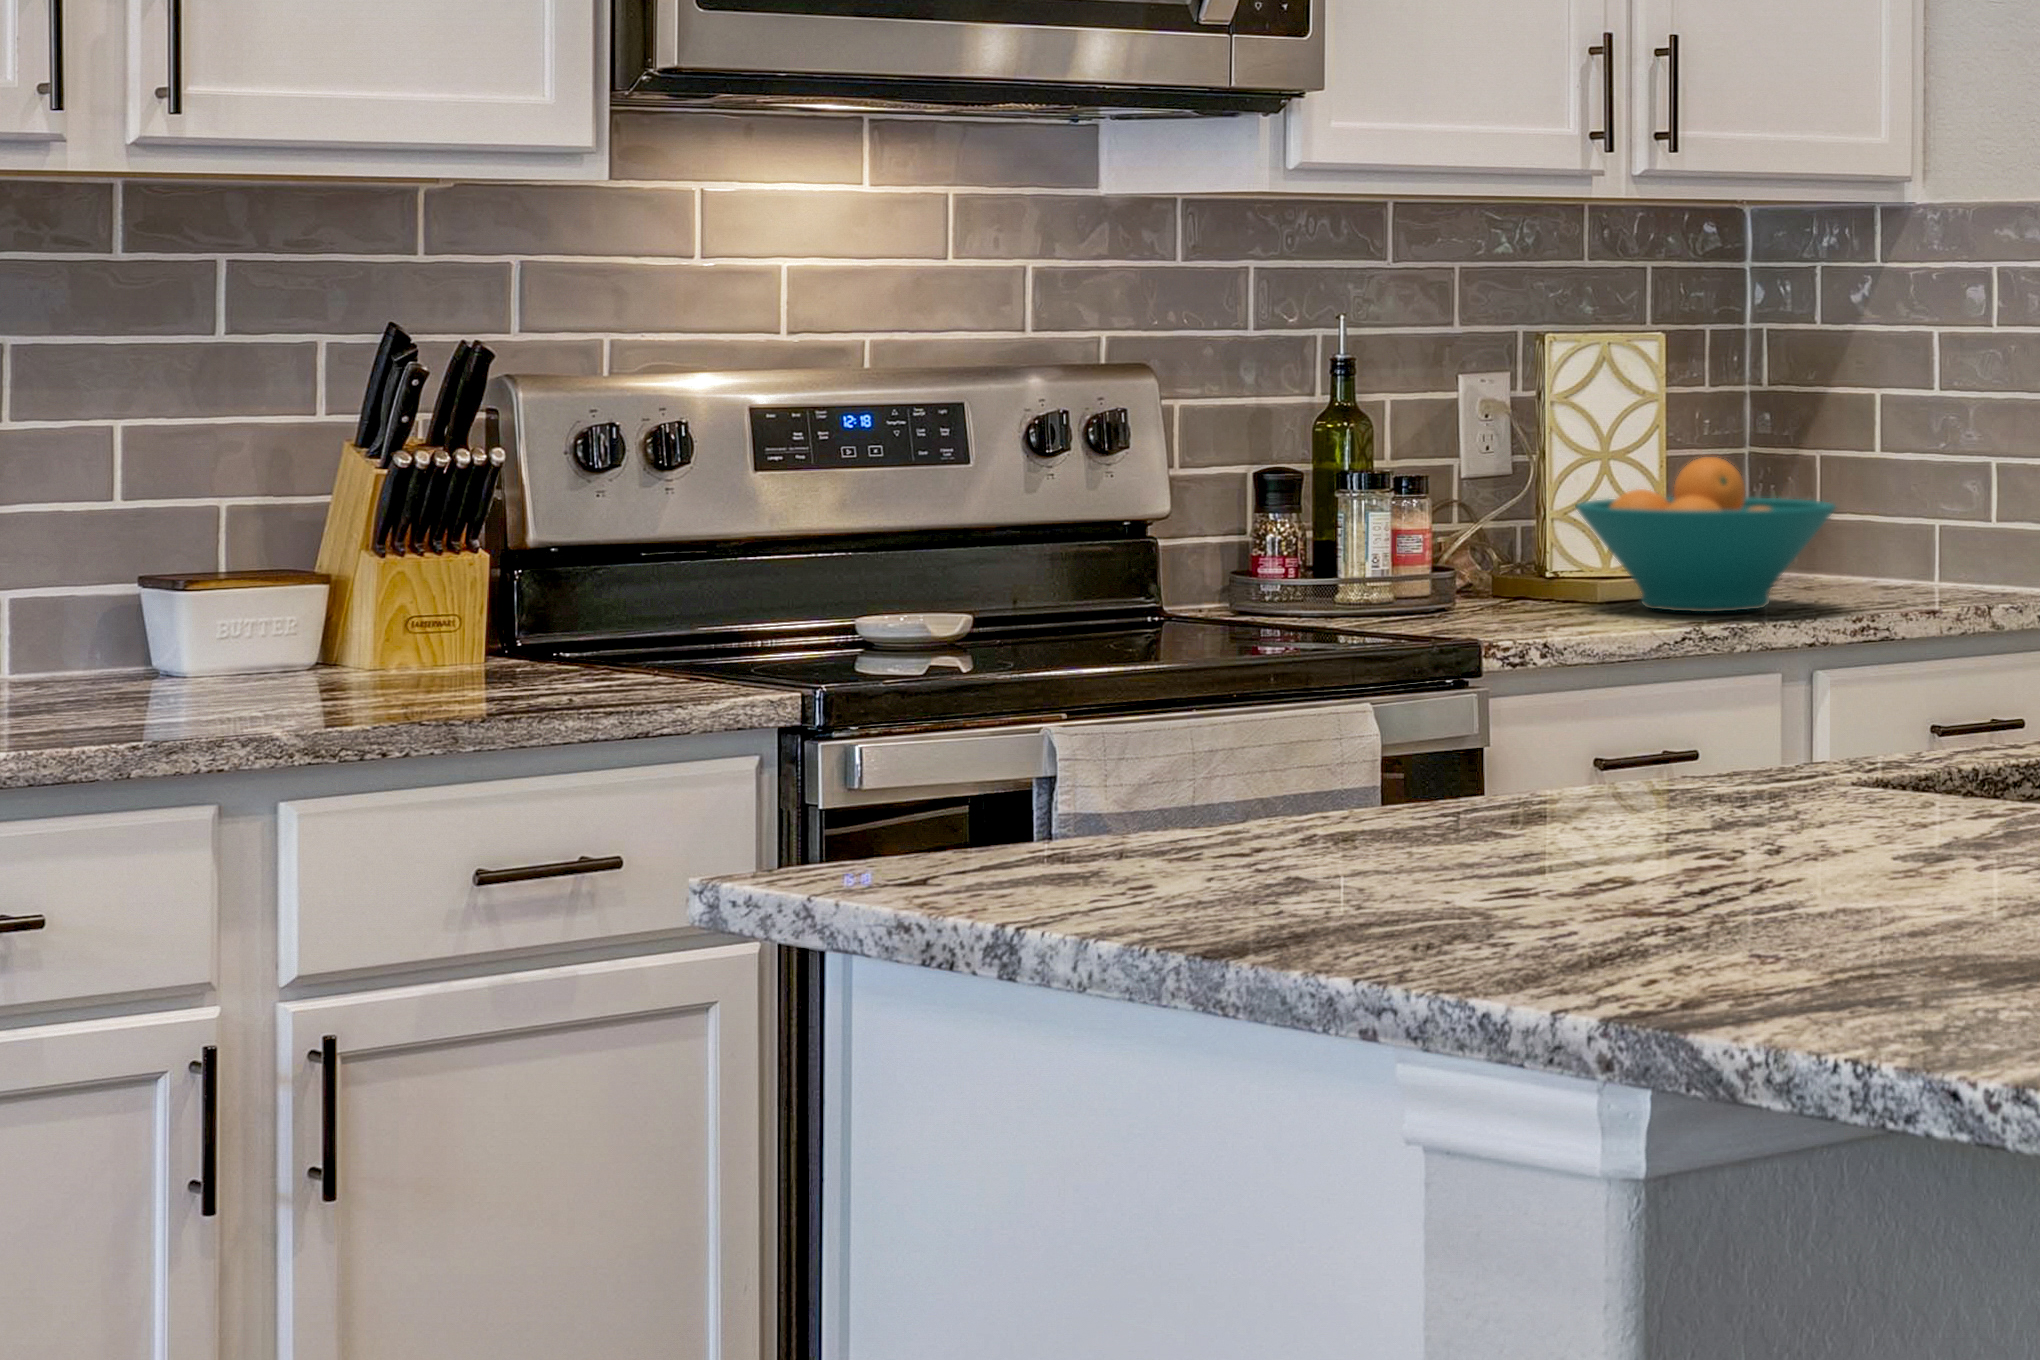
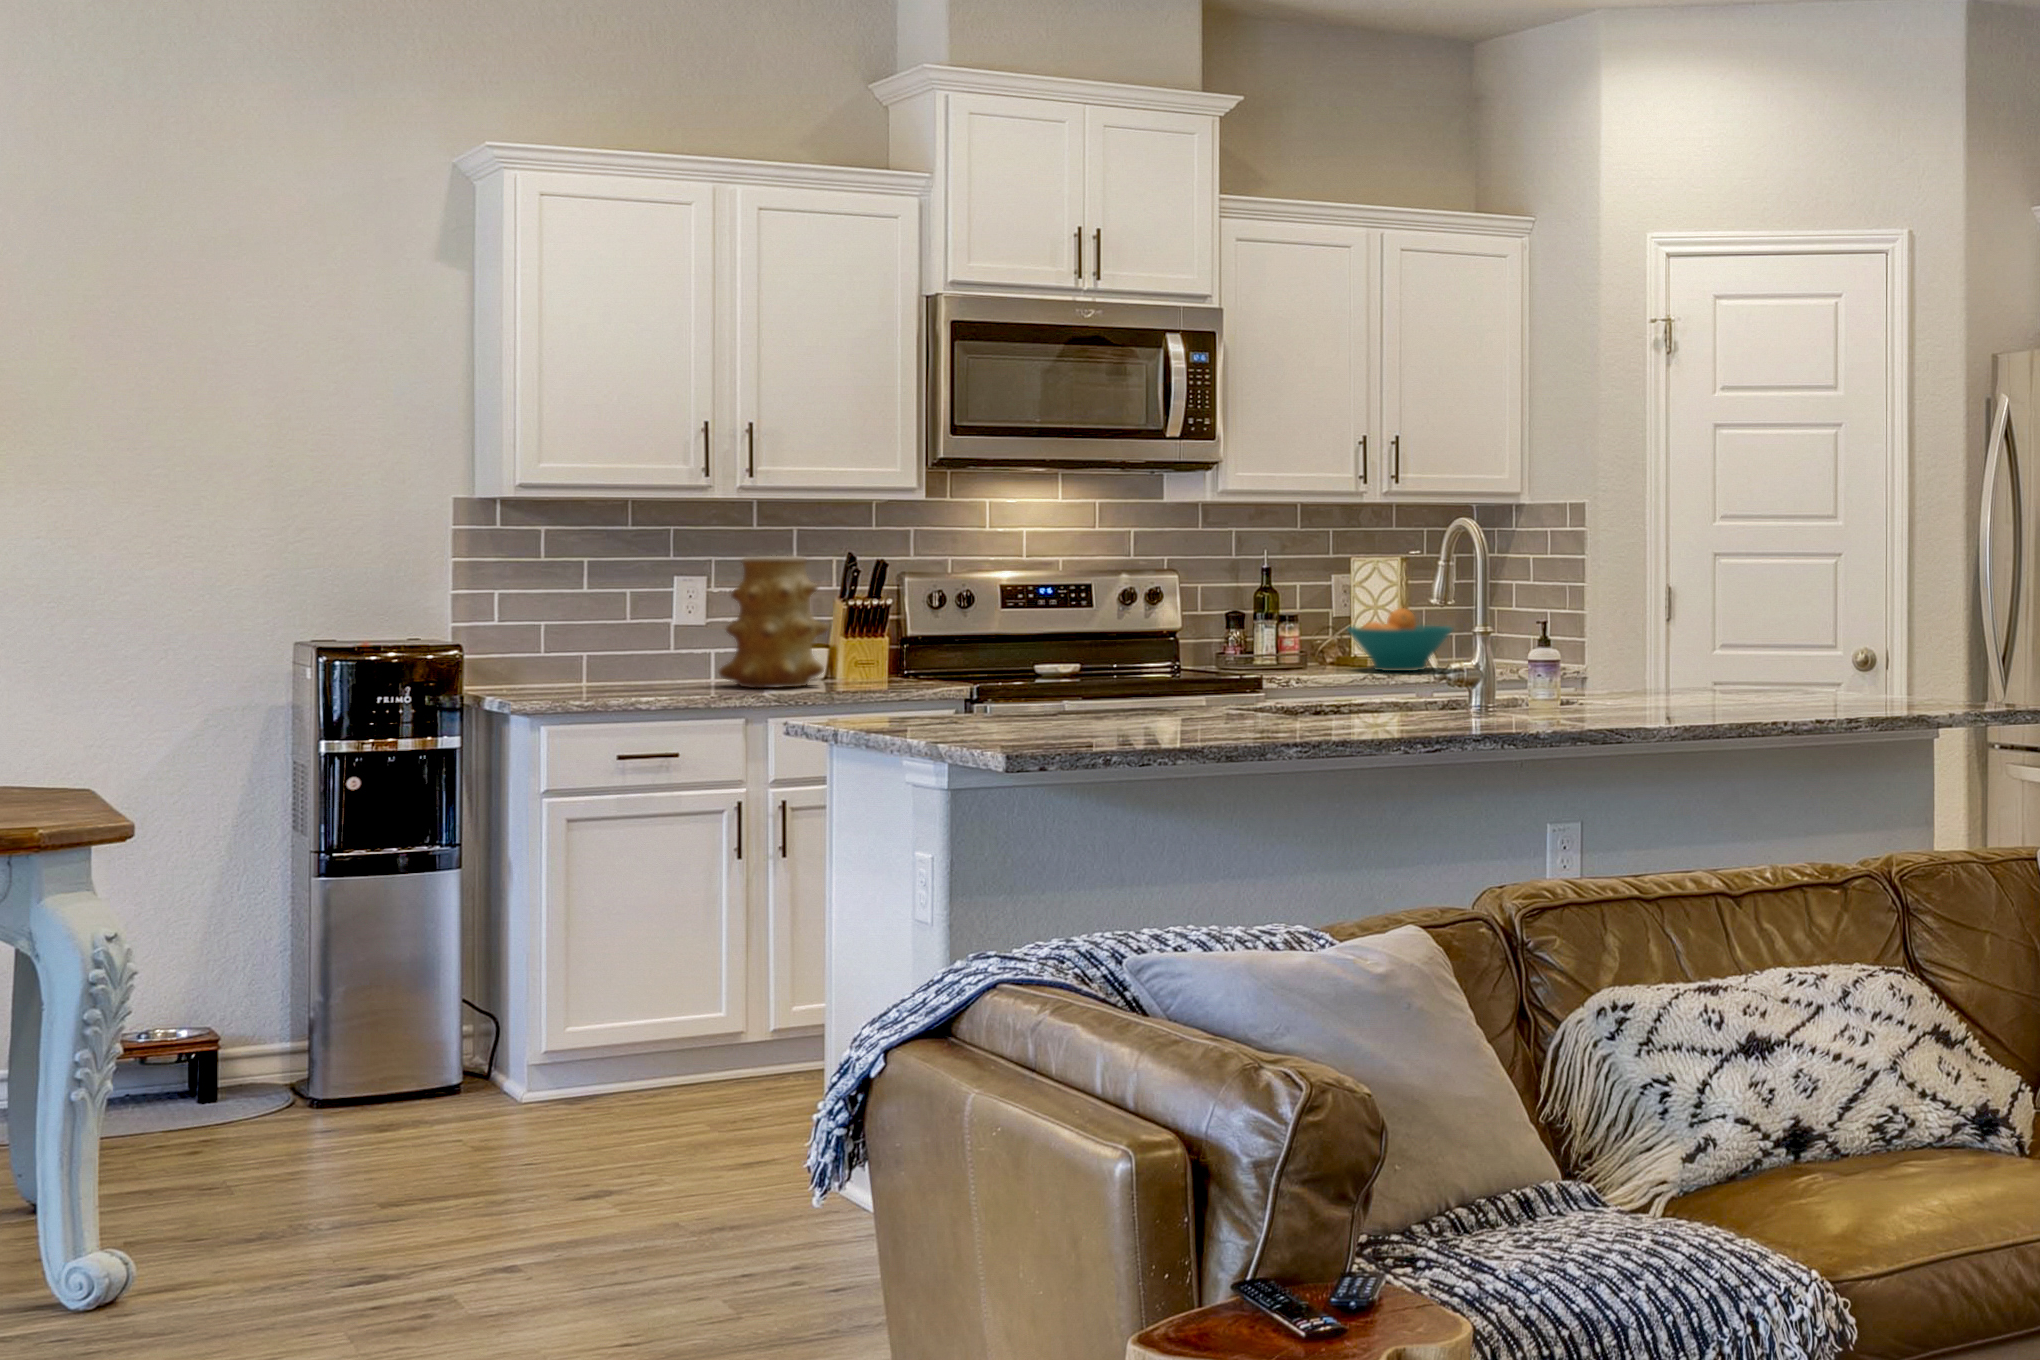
vase: none [77,332,388,705] -> present [719,556,828,688]

